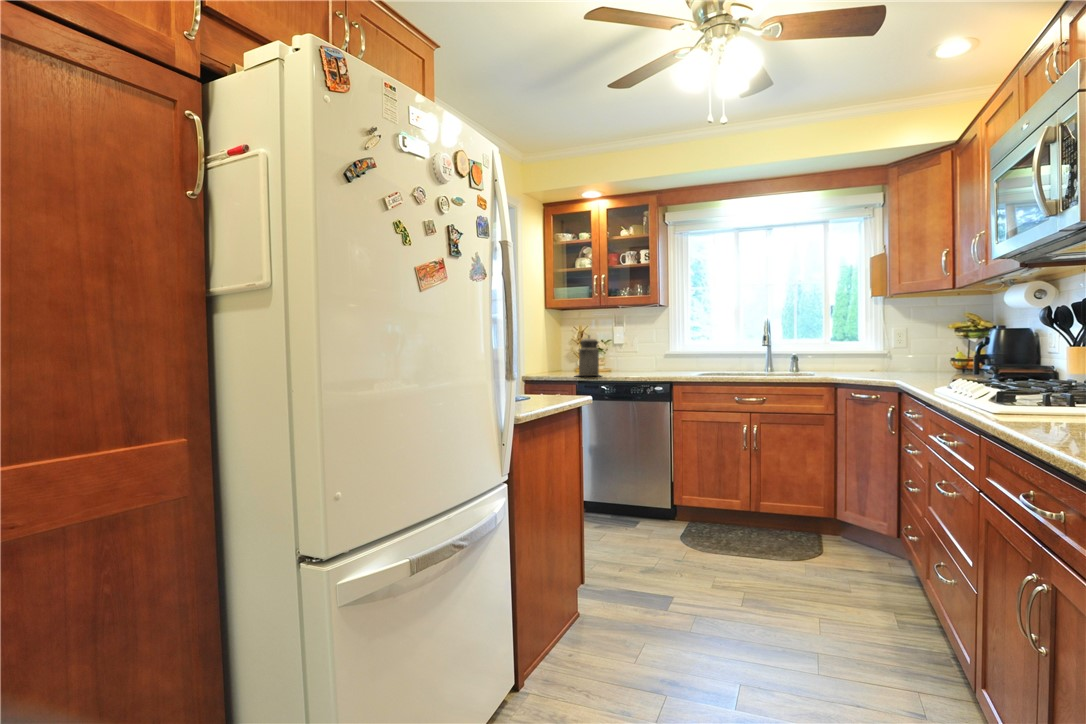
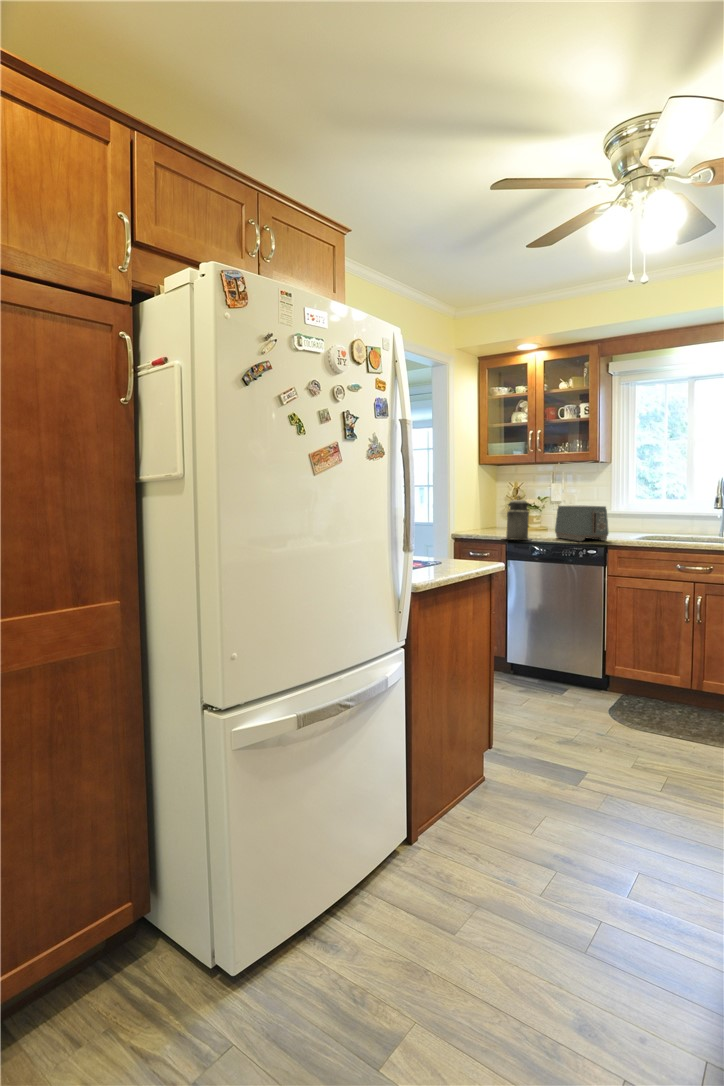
toaster: none [622,343,671,376] -> present [555,506,608,541]

